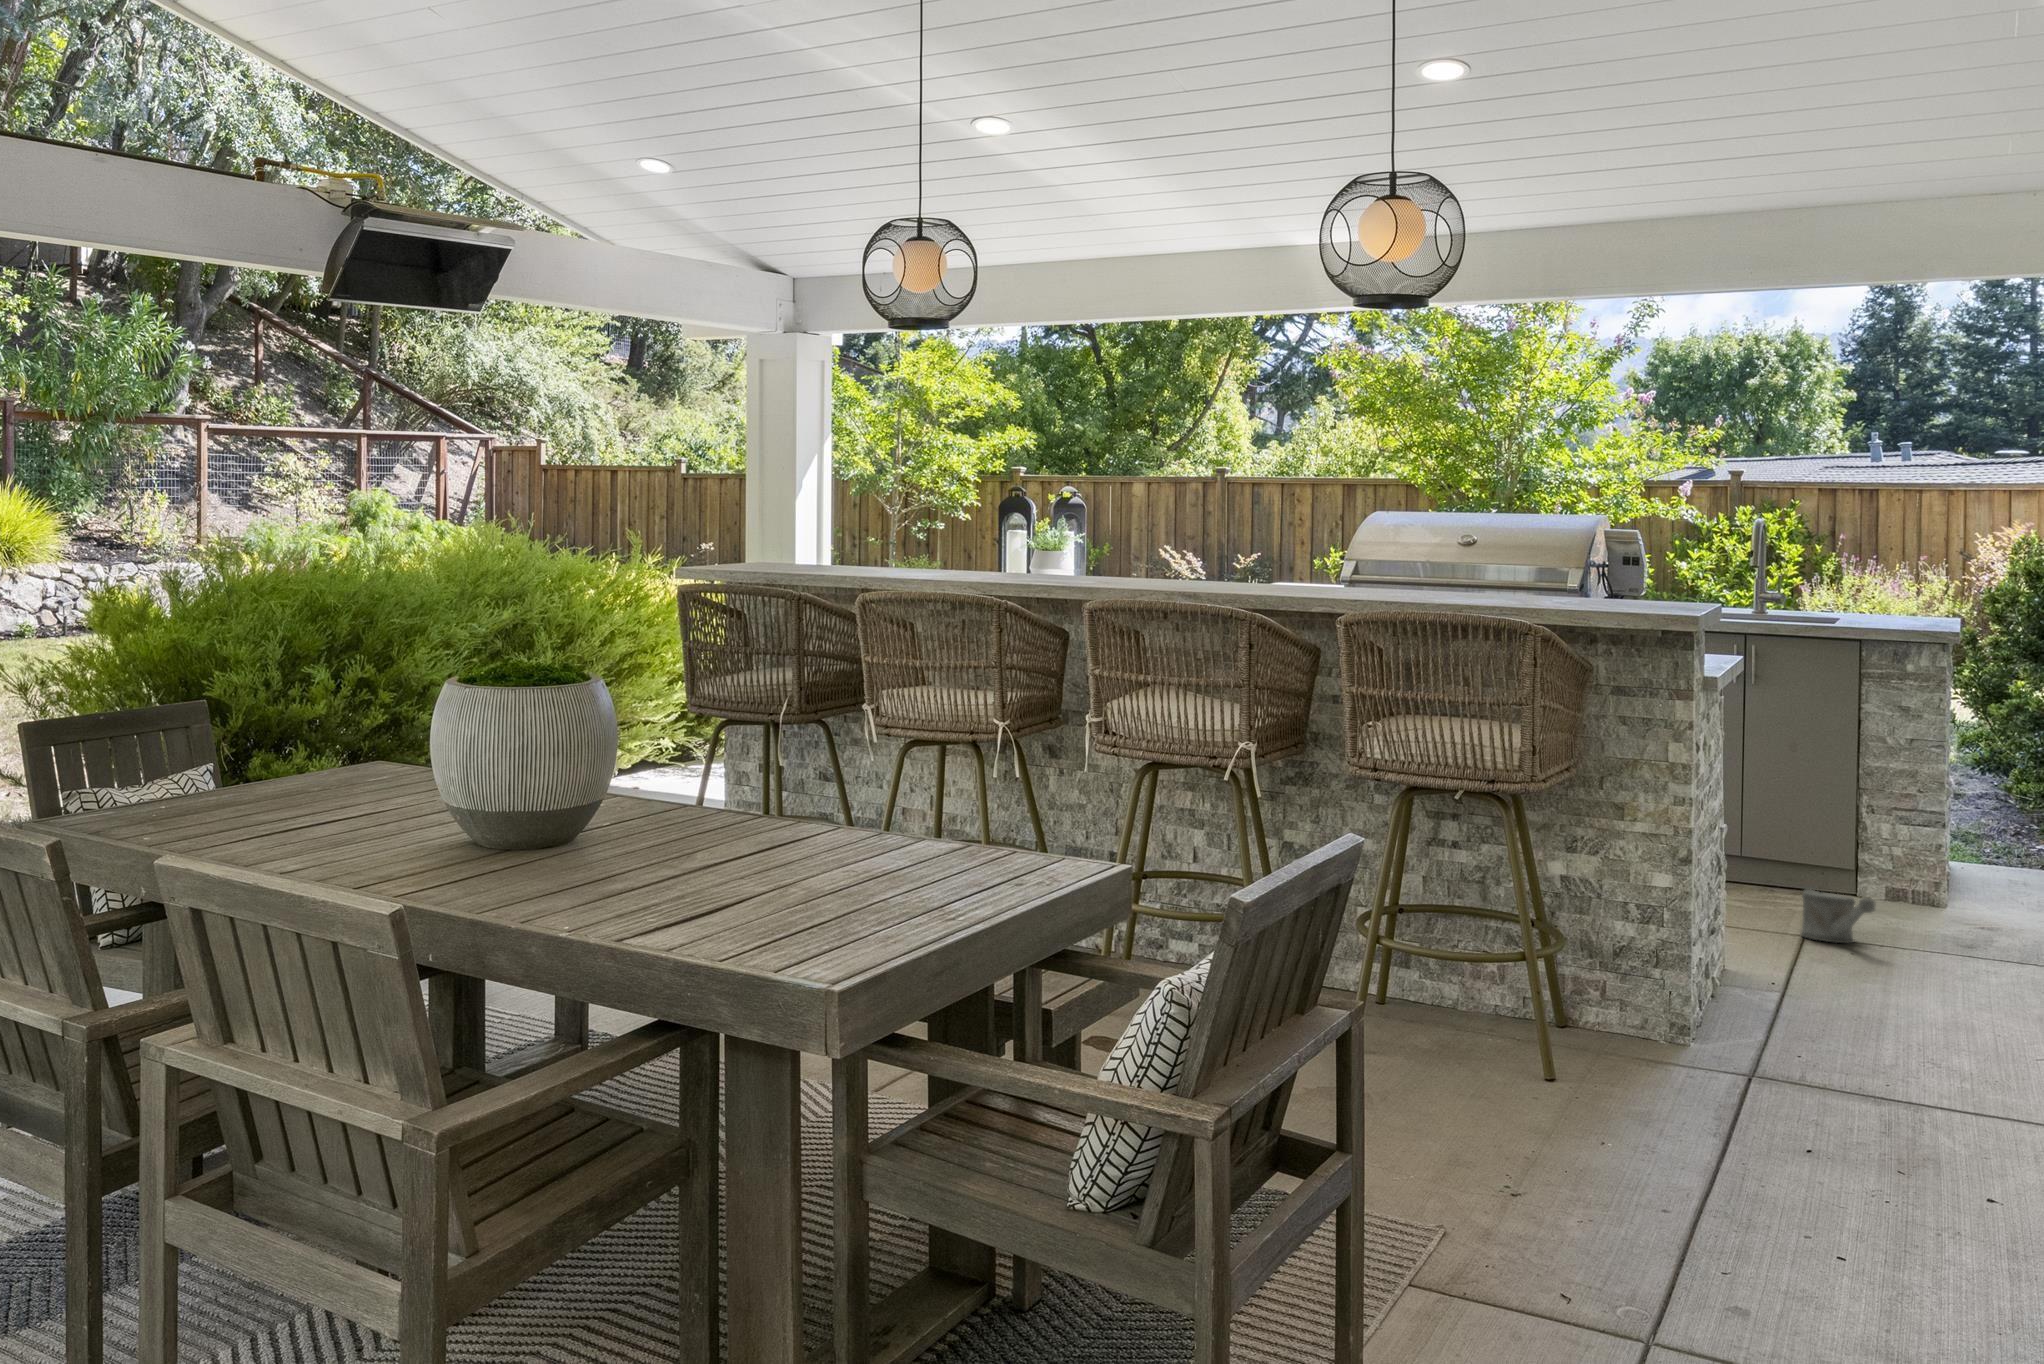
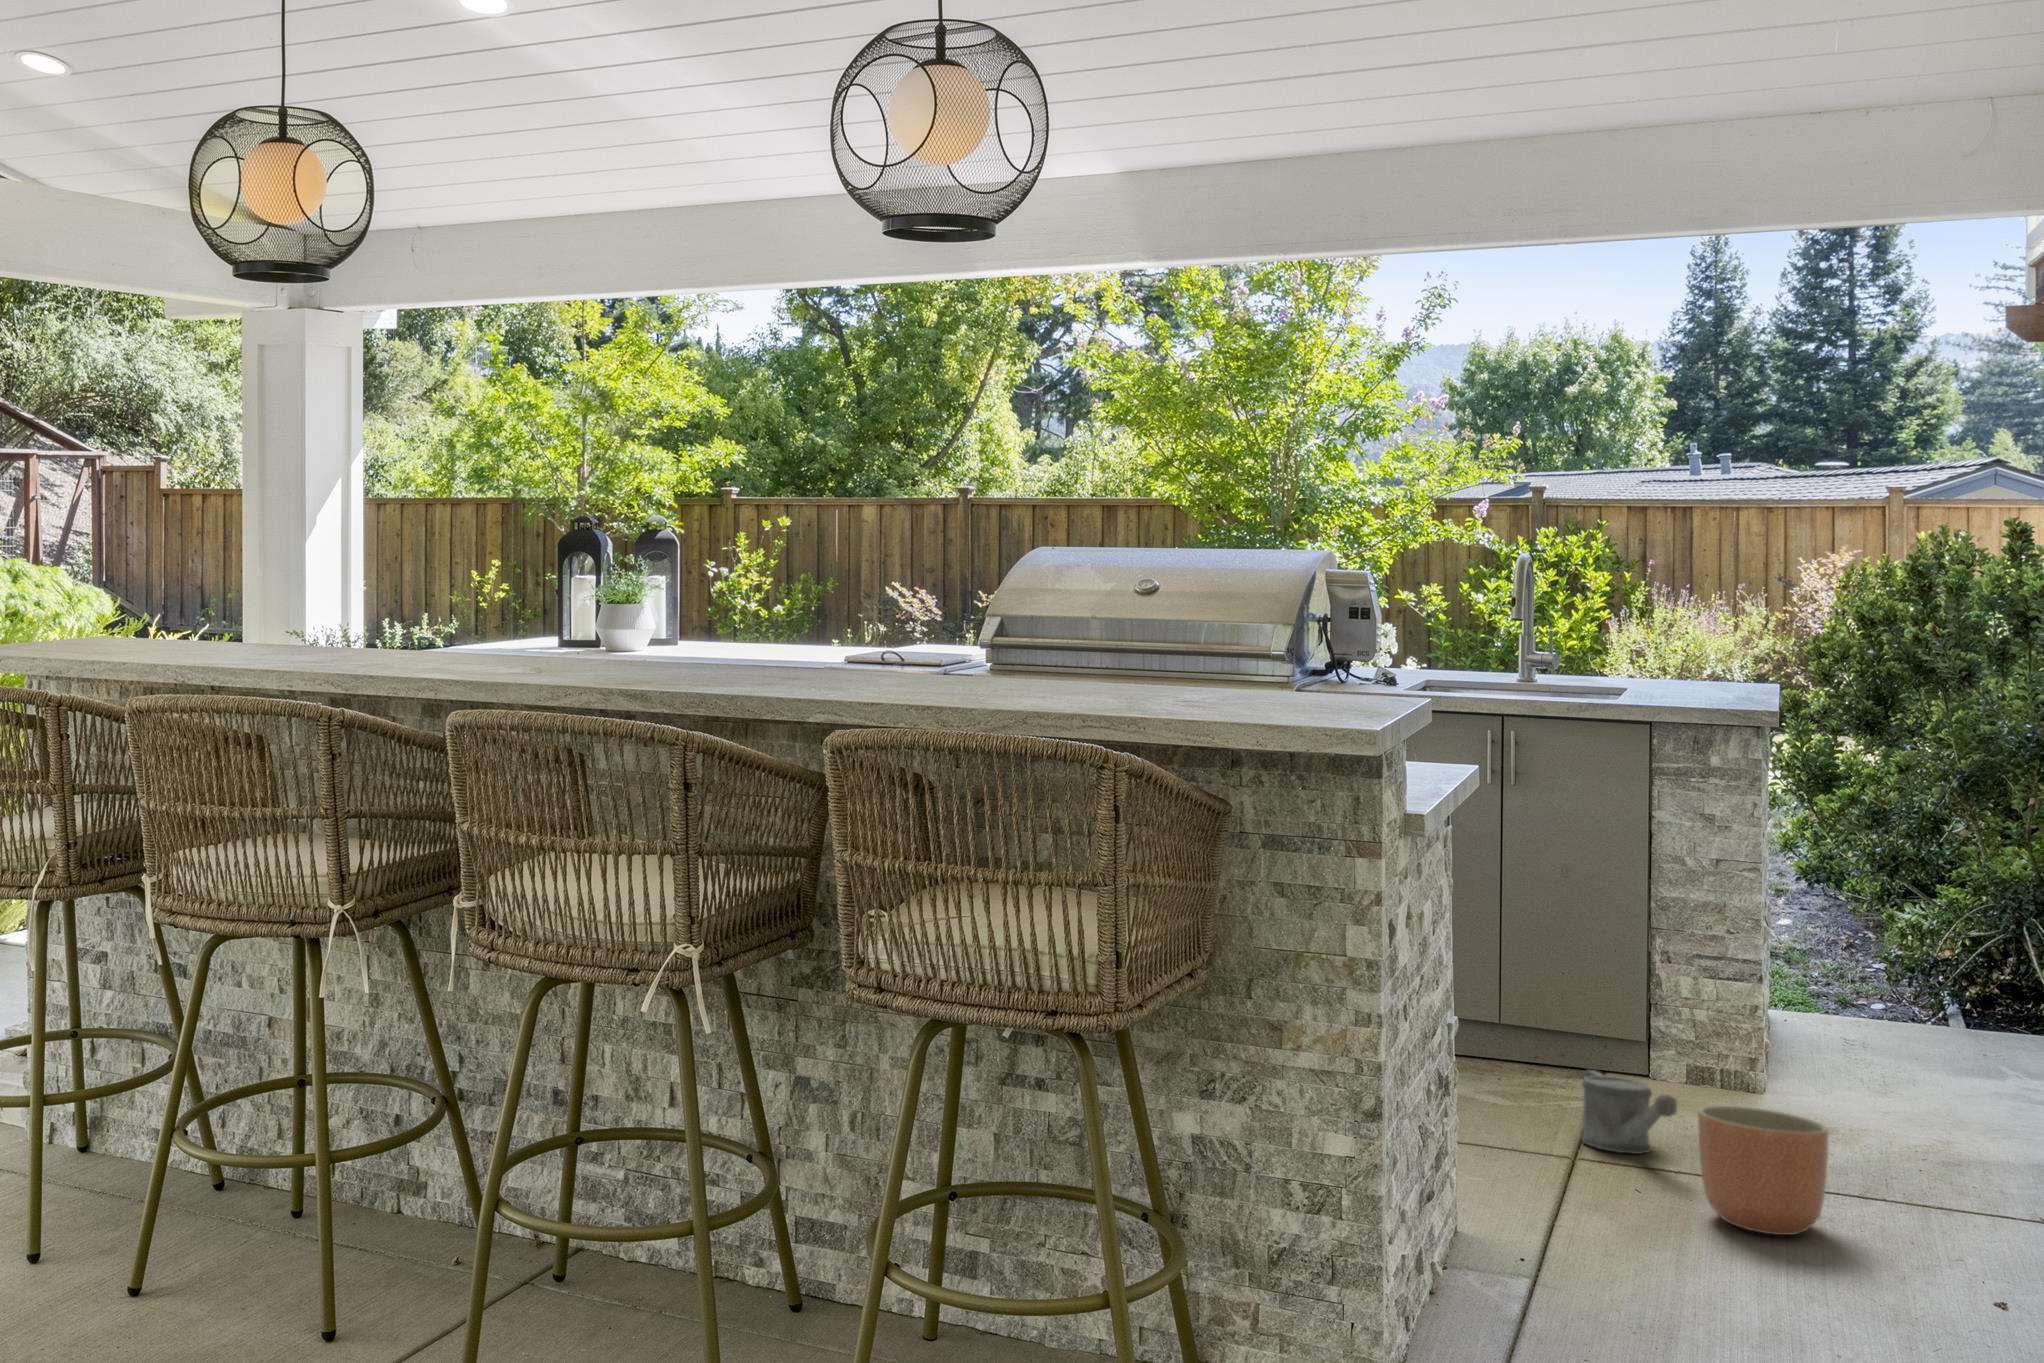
planter: none [1893,901,1989,984] -> present [1698,1106,1829,1235]

